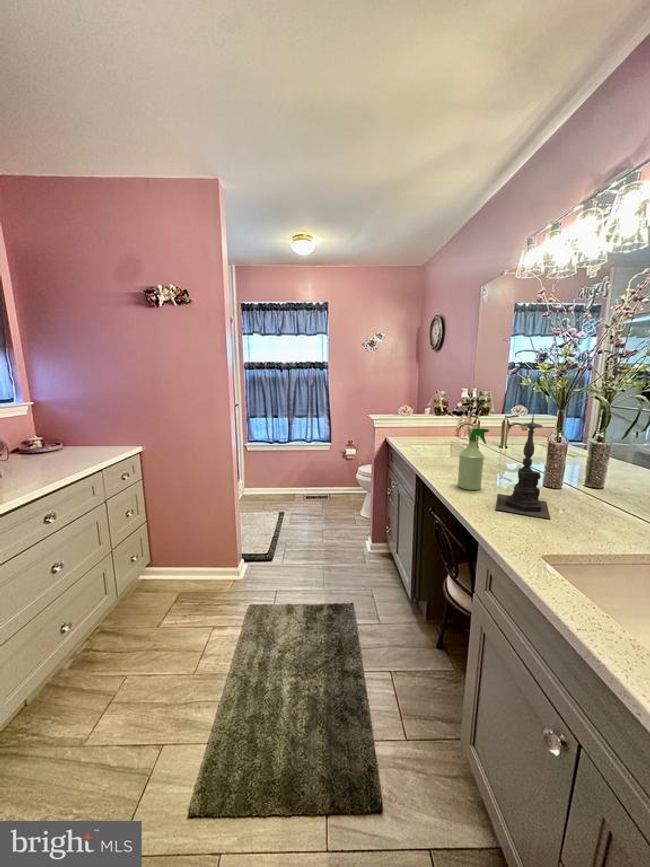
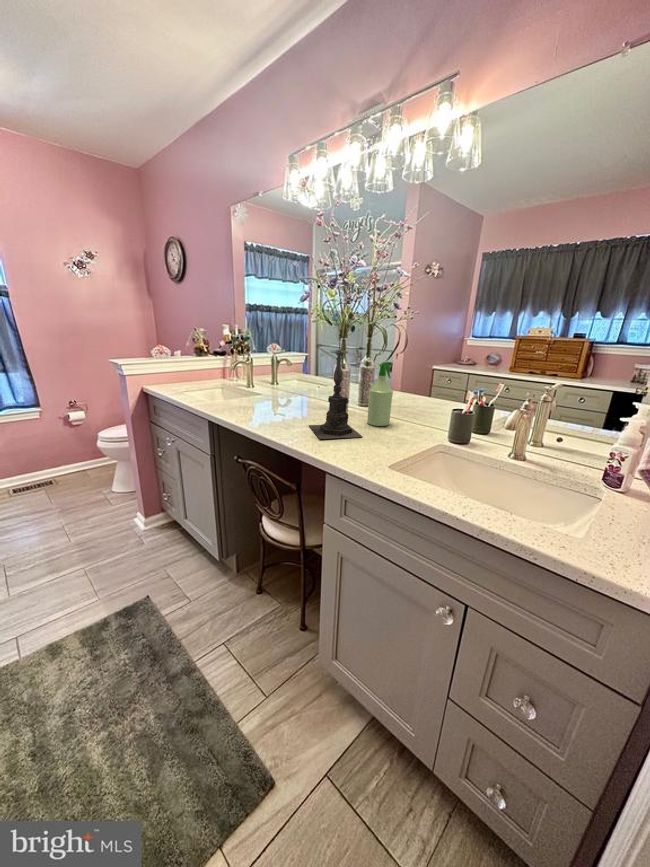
spray bottle: present [458,428,489,490] -> present [367,362,393,426]

